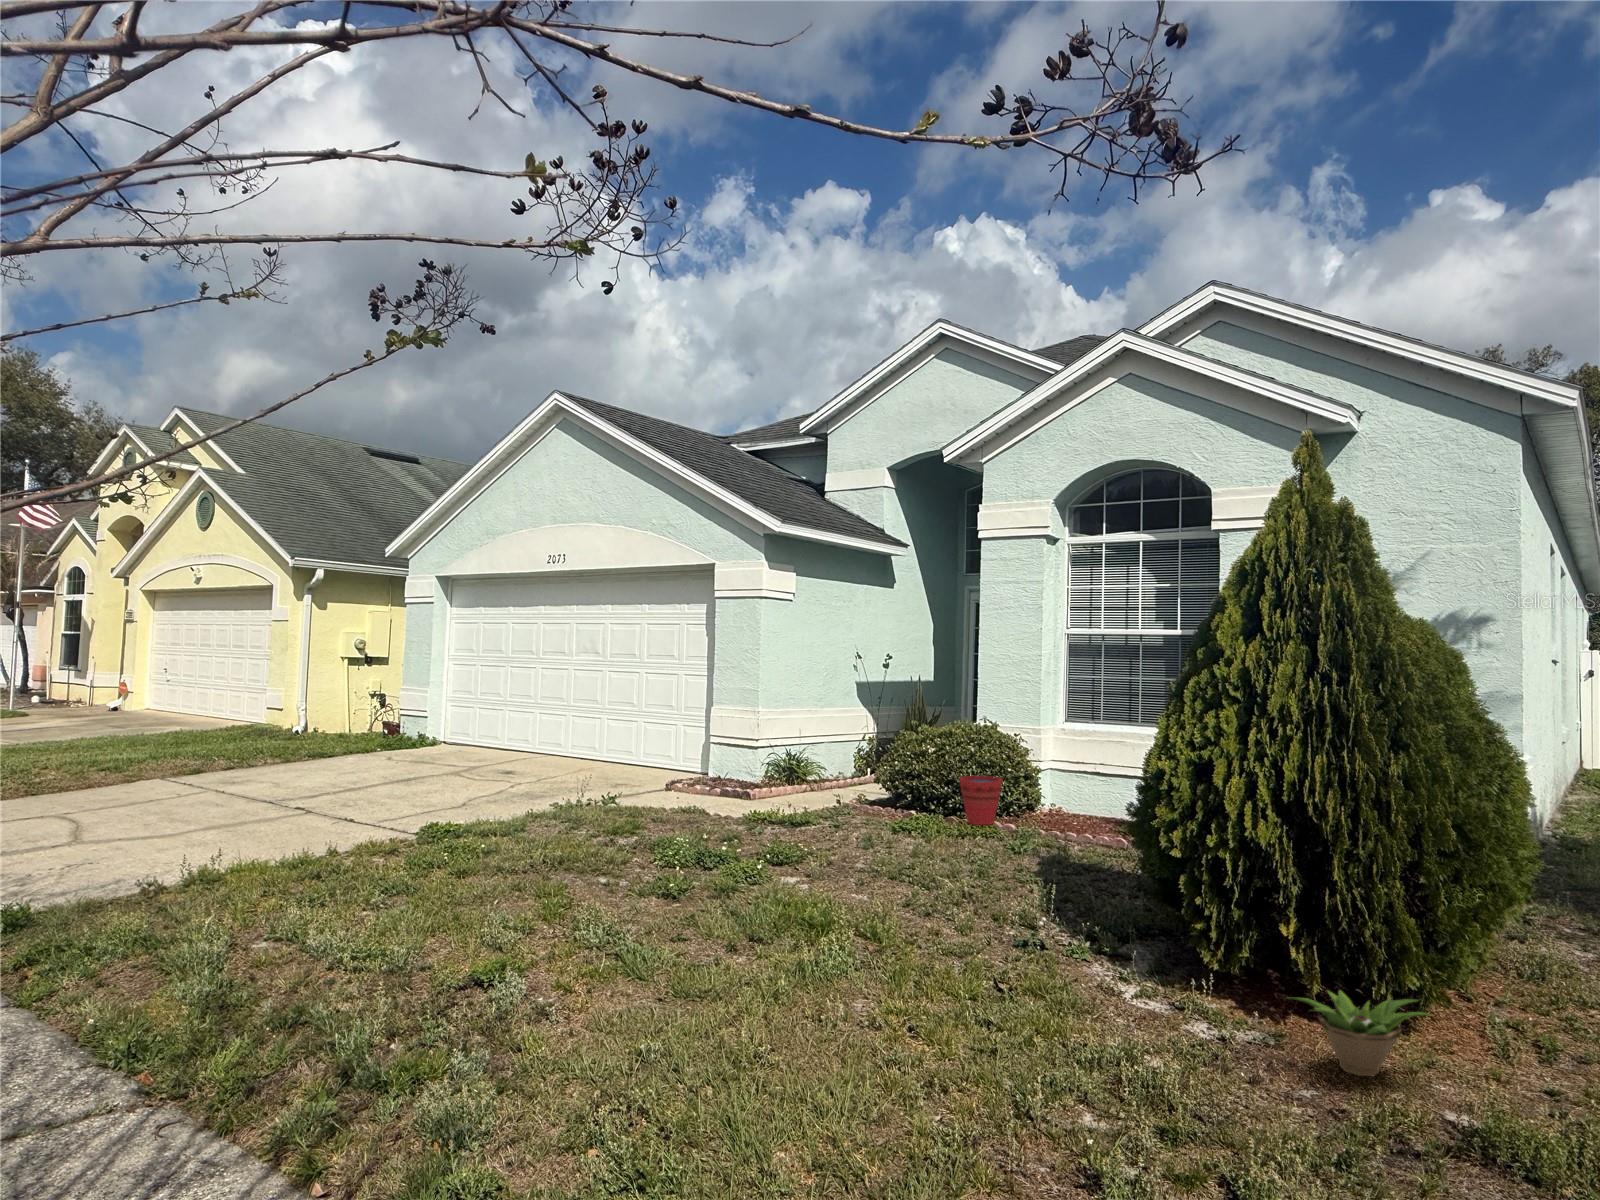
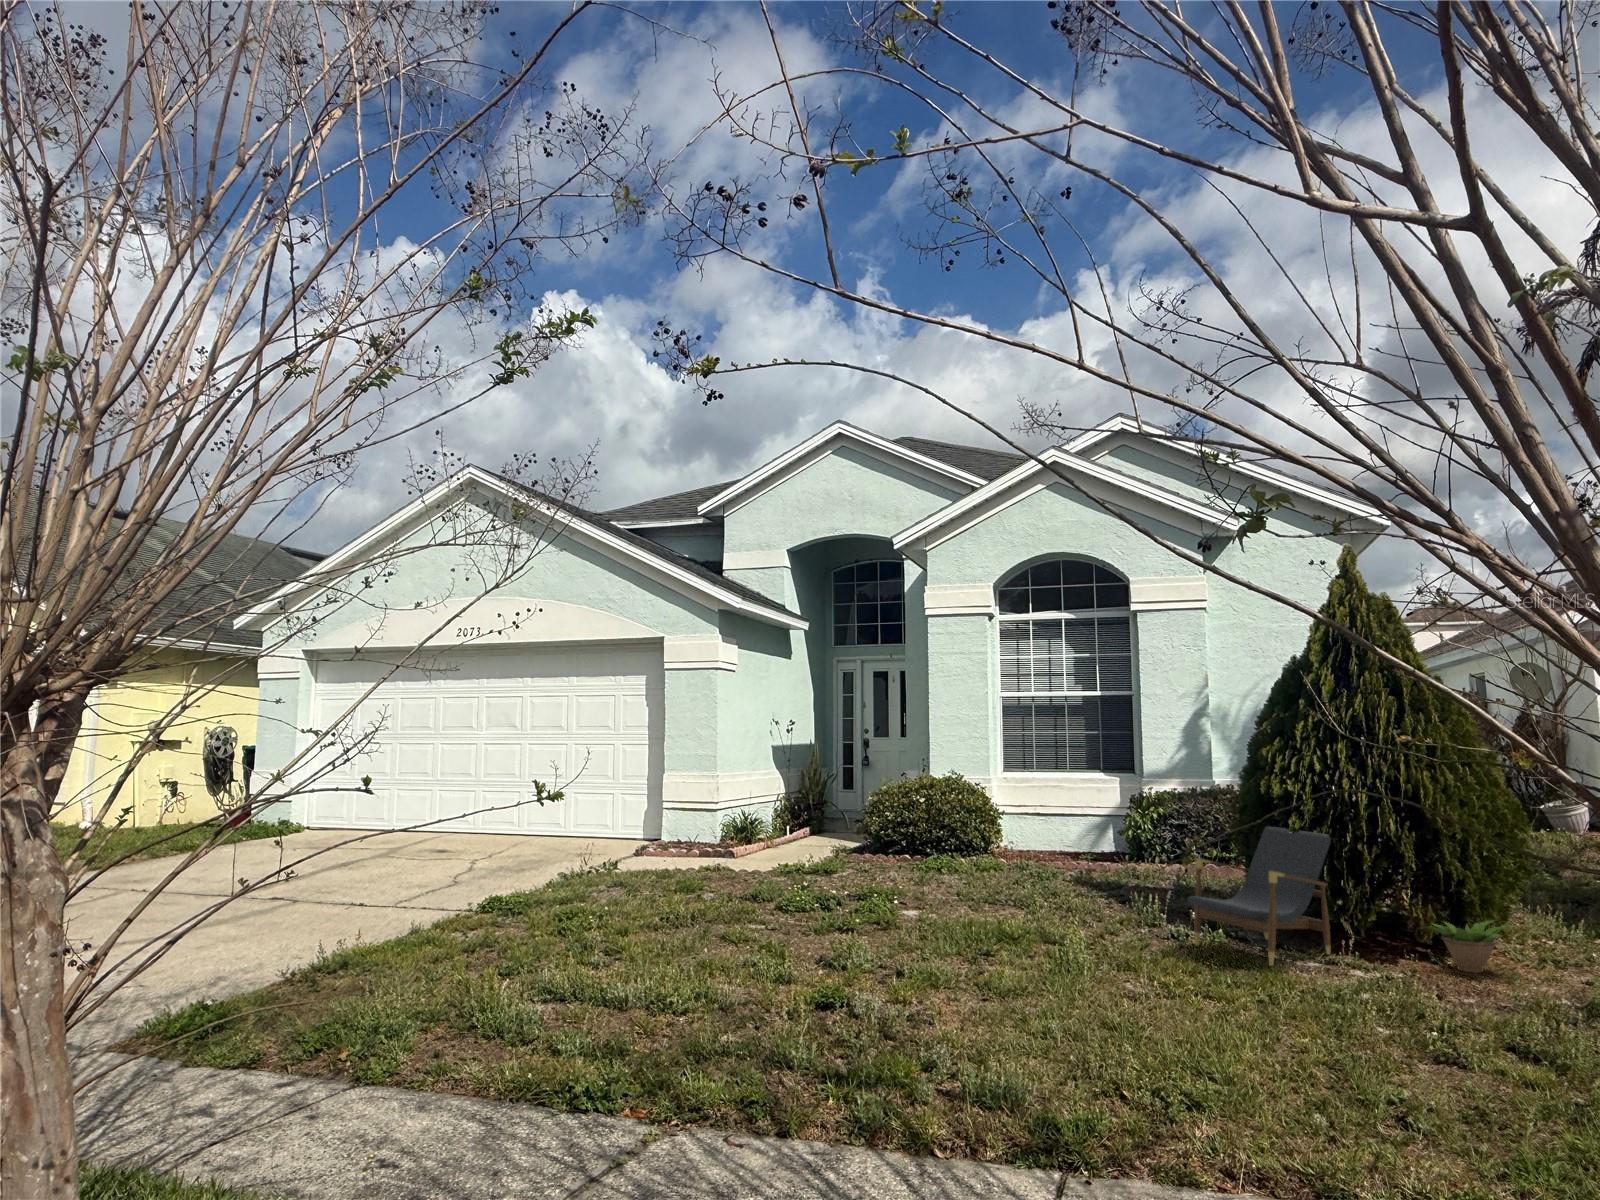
bucket: present [959,776,1003,825] -> none [946,819,984,861]
lounge chair: none [1012,828,1201,1023] -> present [1188,827,1331,966]

